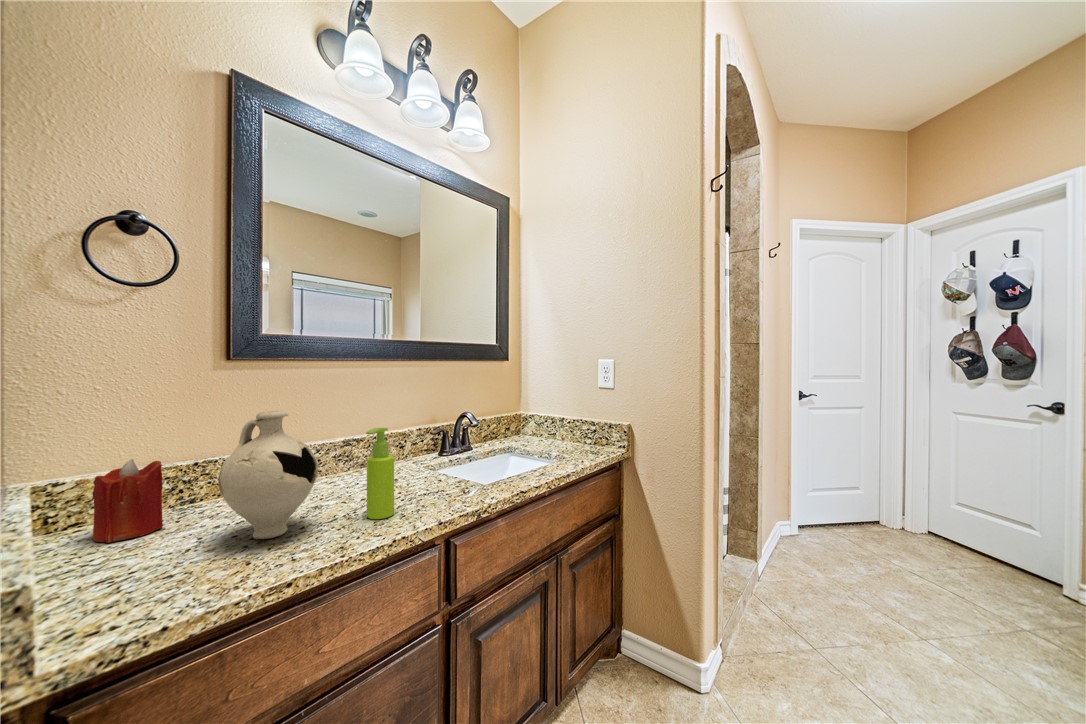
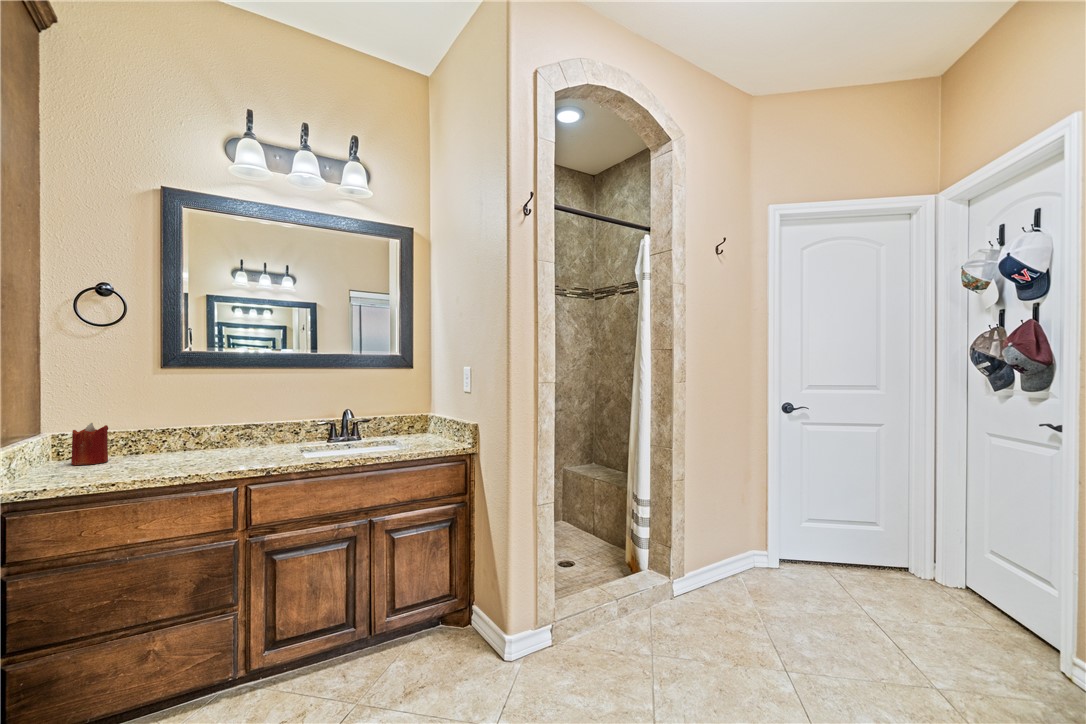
decorative vase: present [218,411,318,540] -> none [111,398,173,470]
soap dispenser: present [366,428,394,519] -> none [196,411,219,468]

